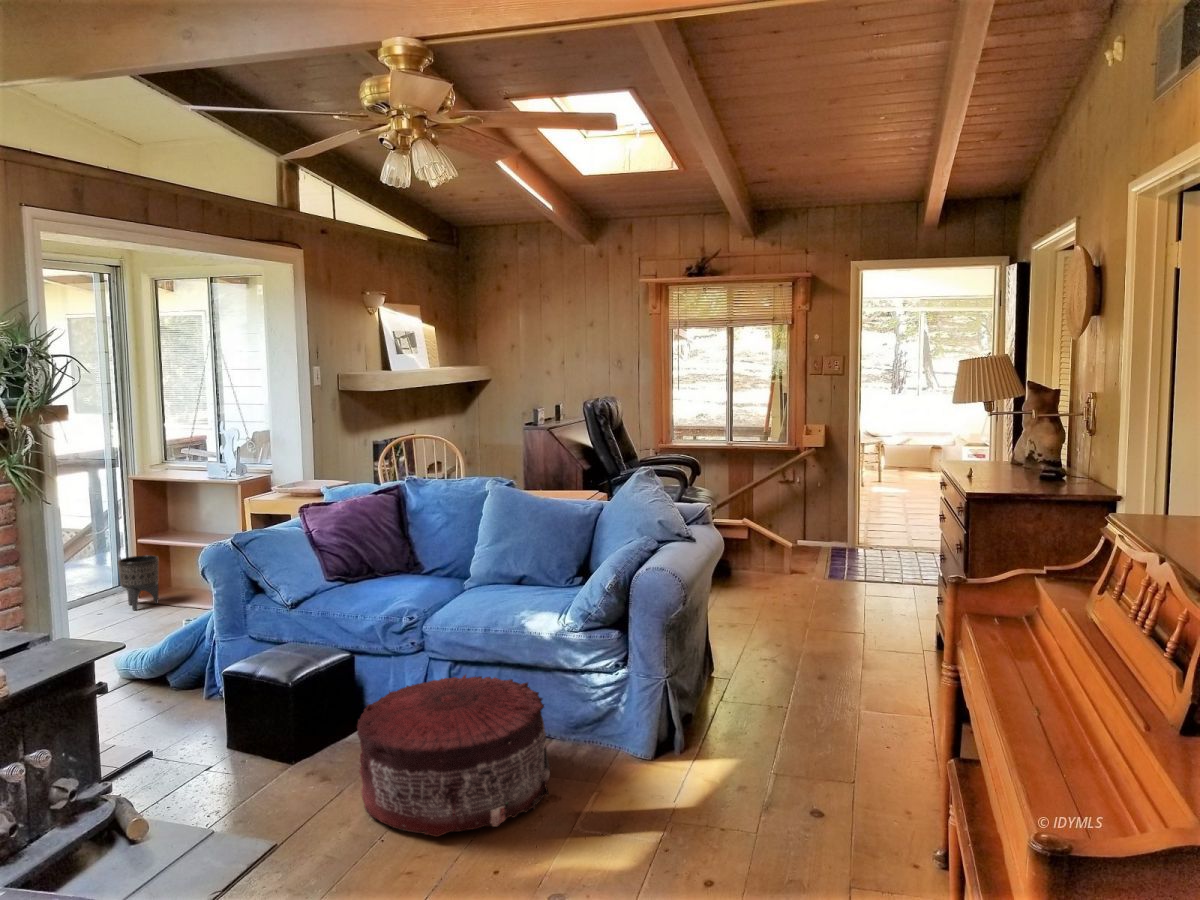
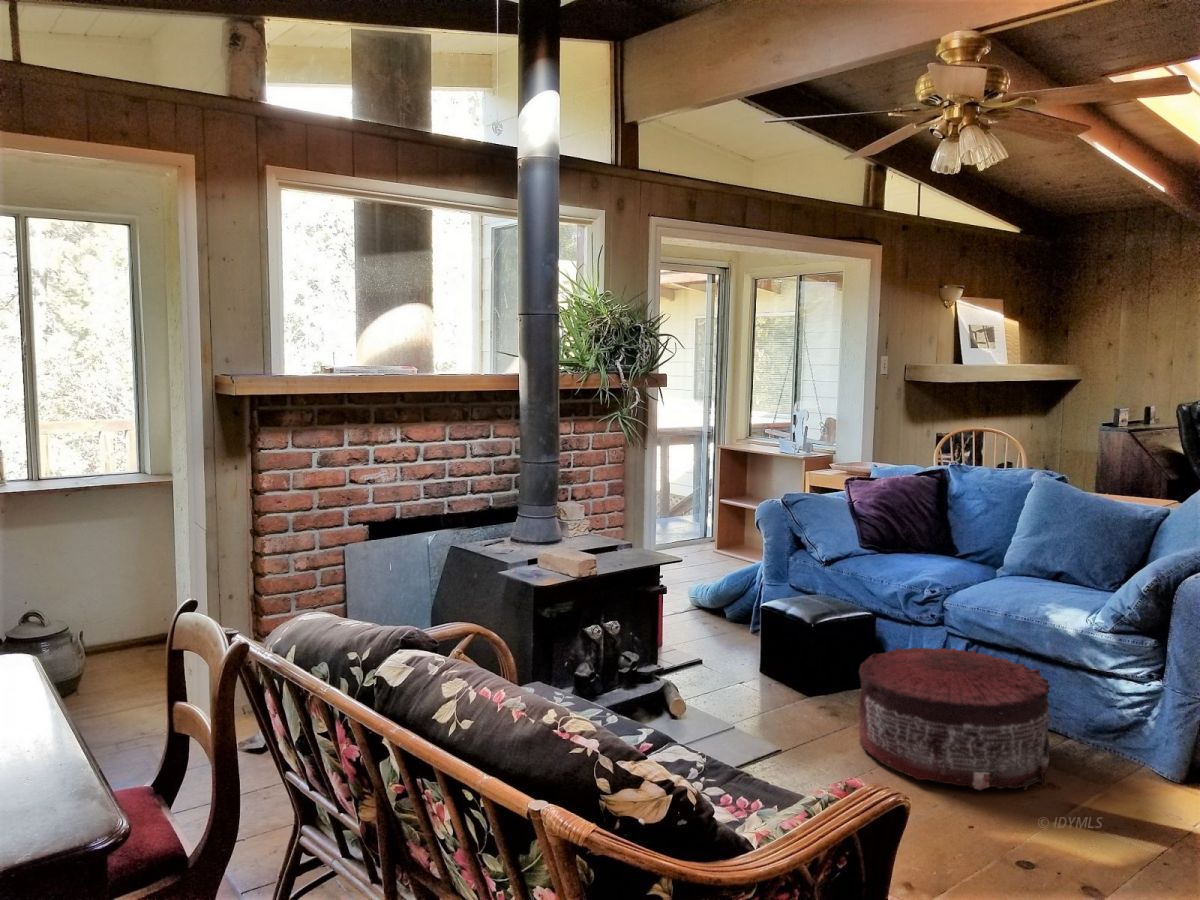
planter: present [118,555,159,610] -> none [705,515,735,560]

